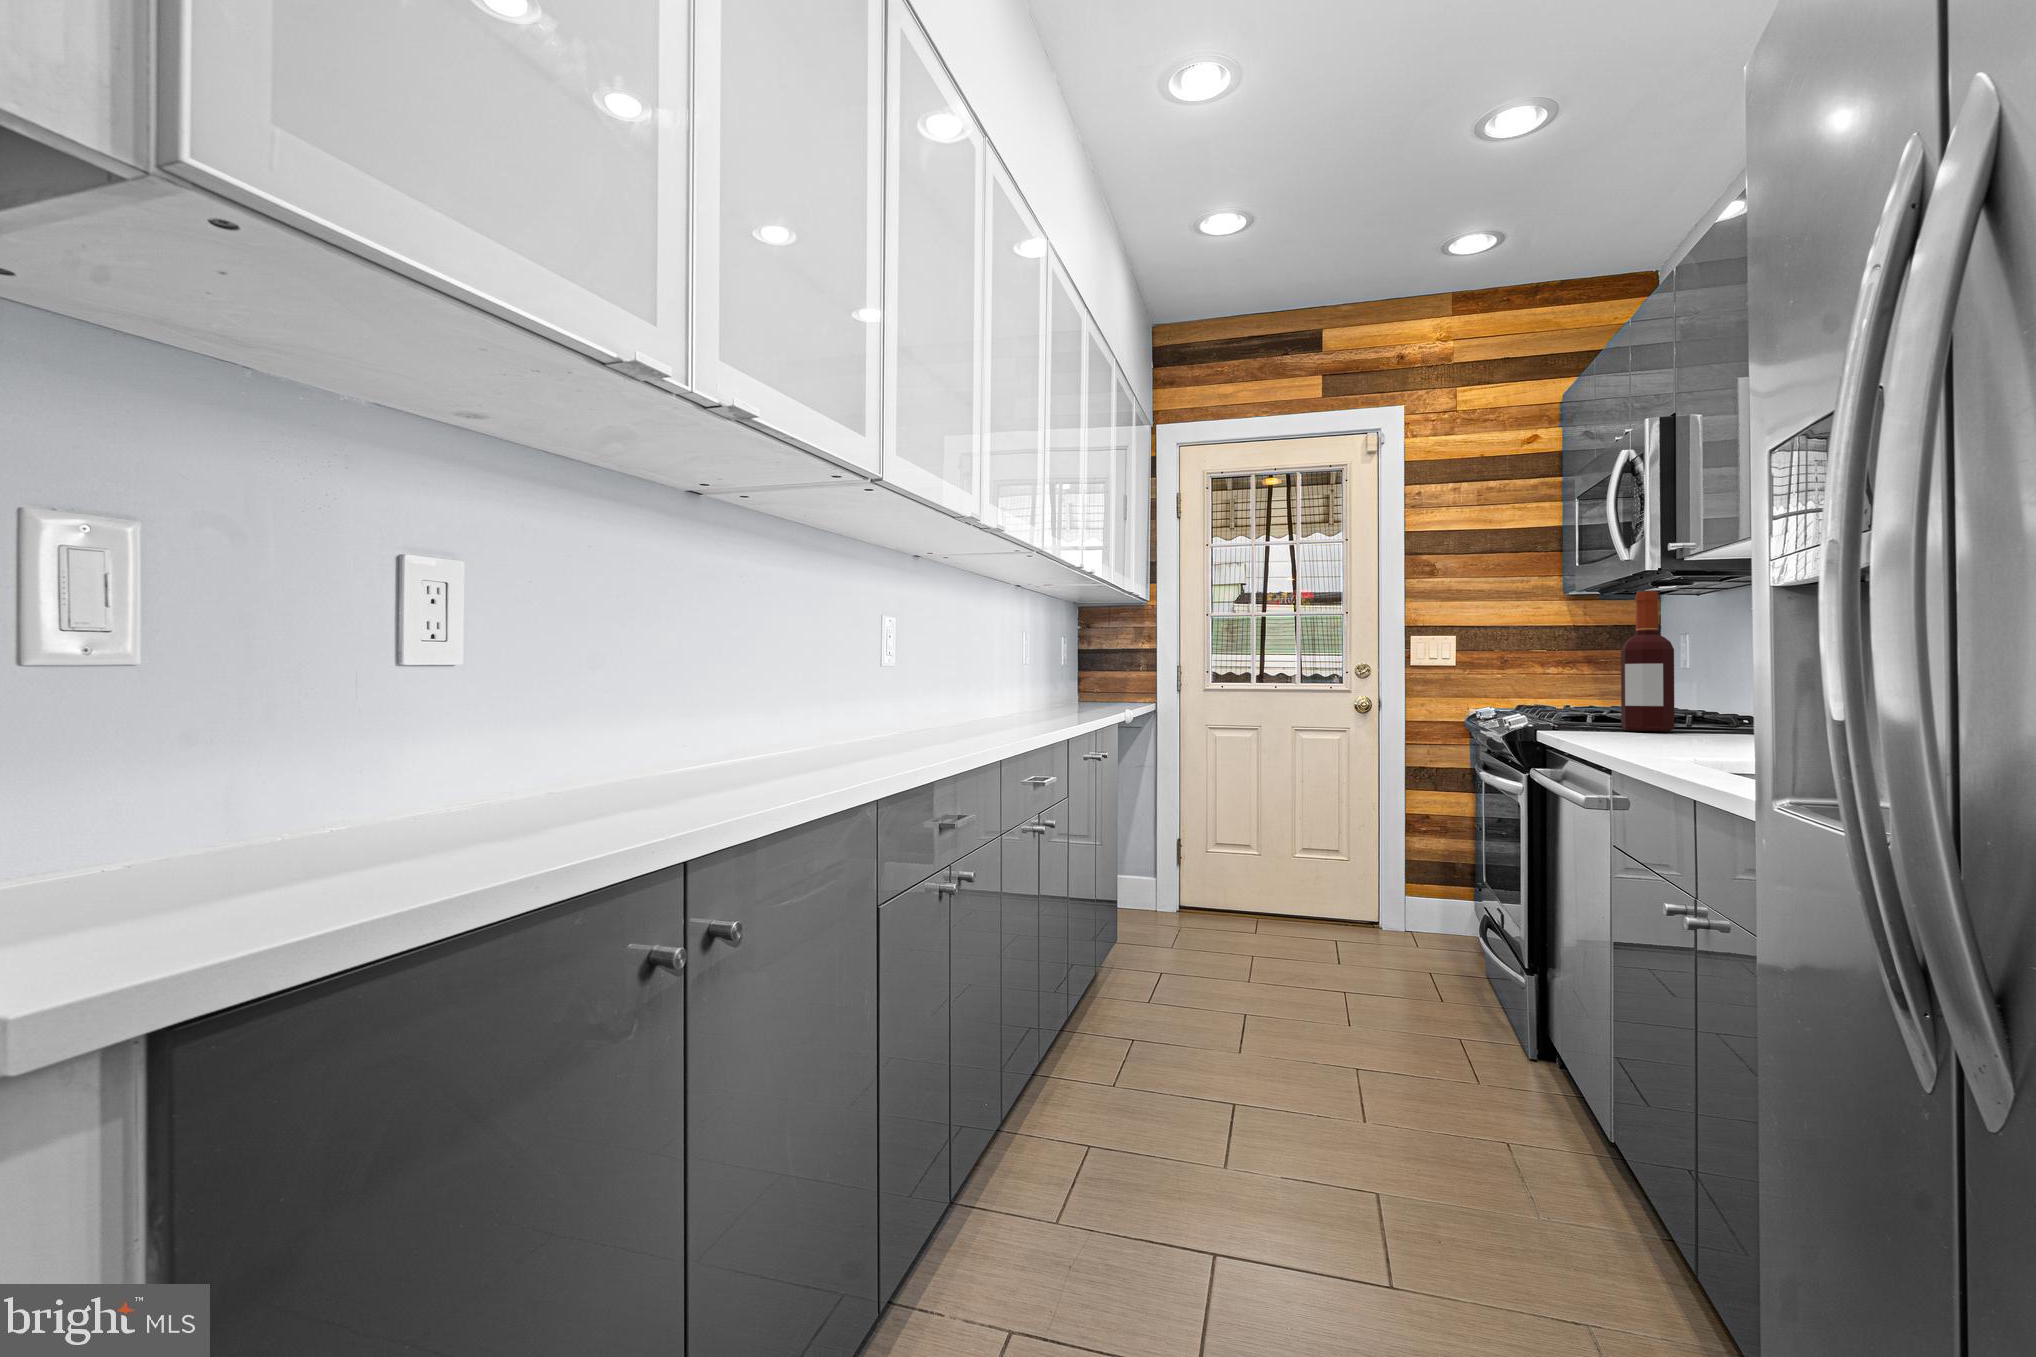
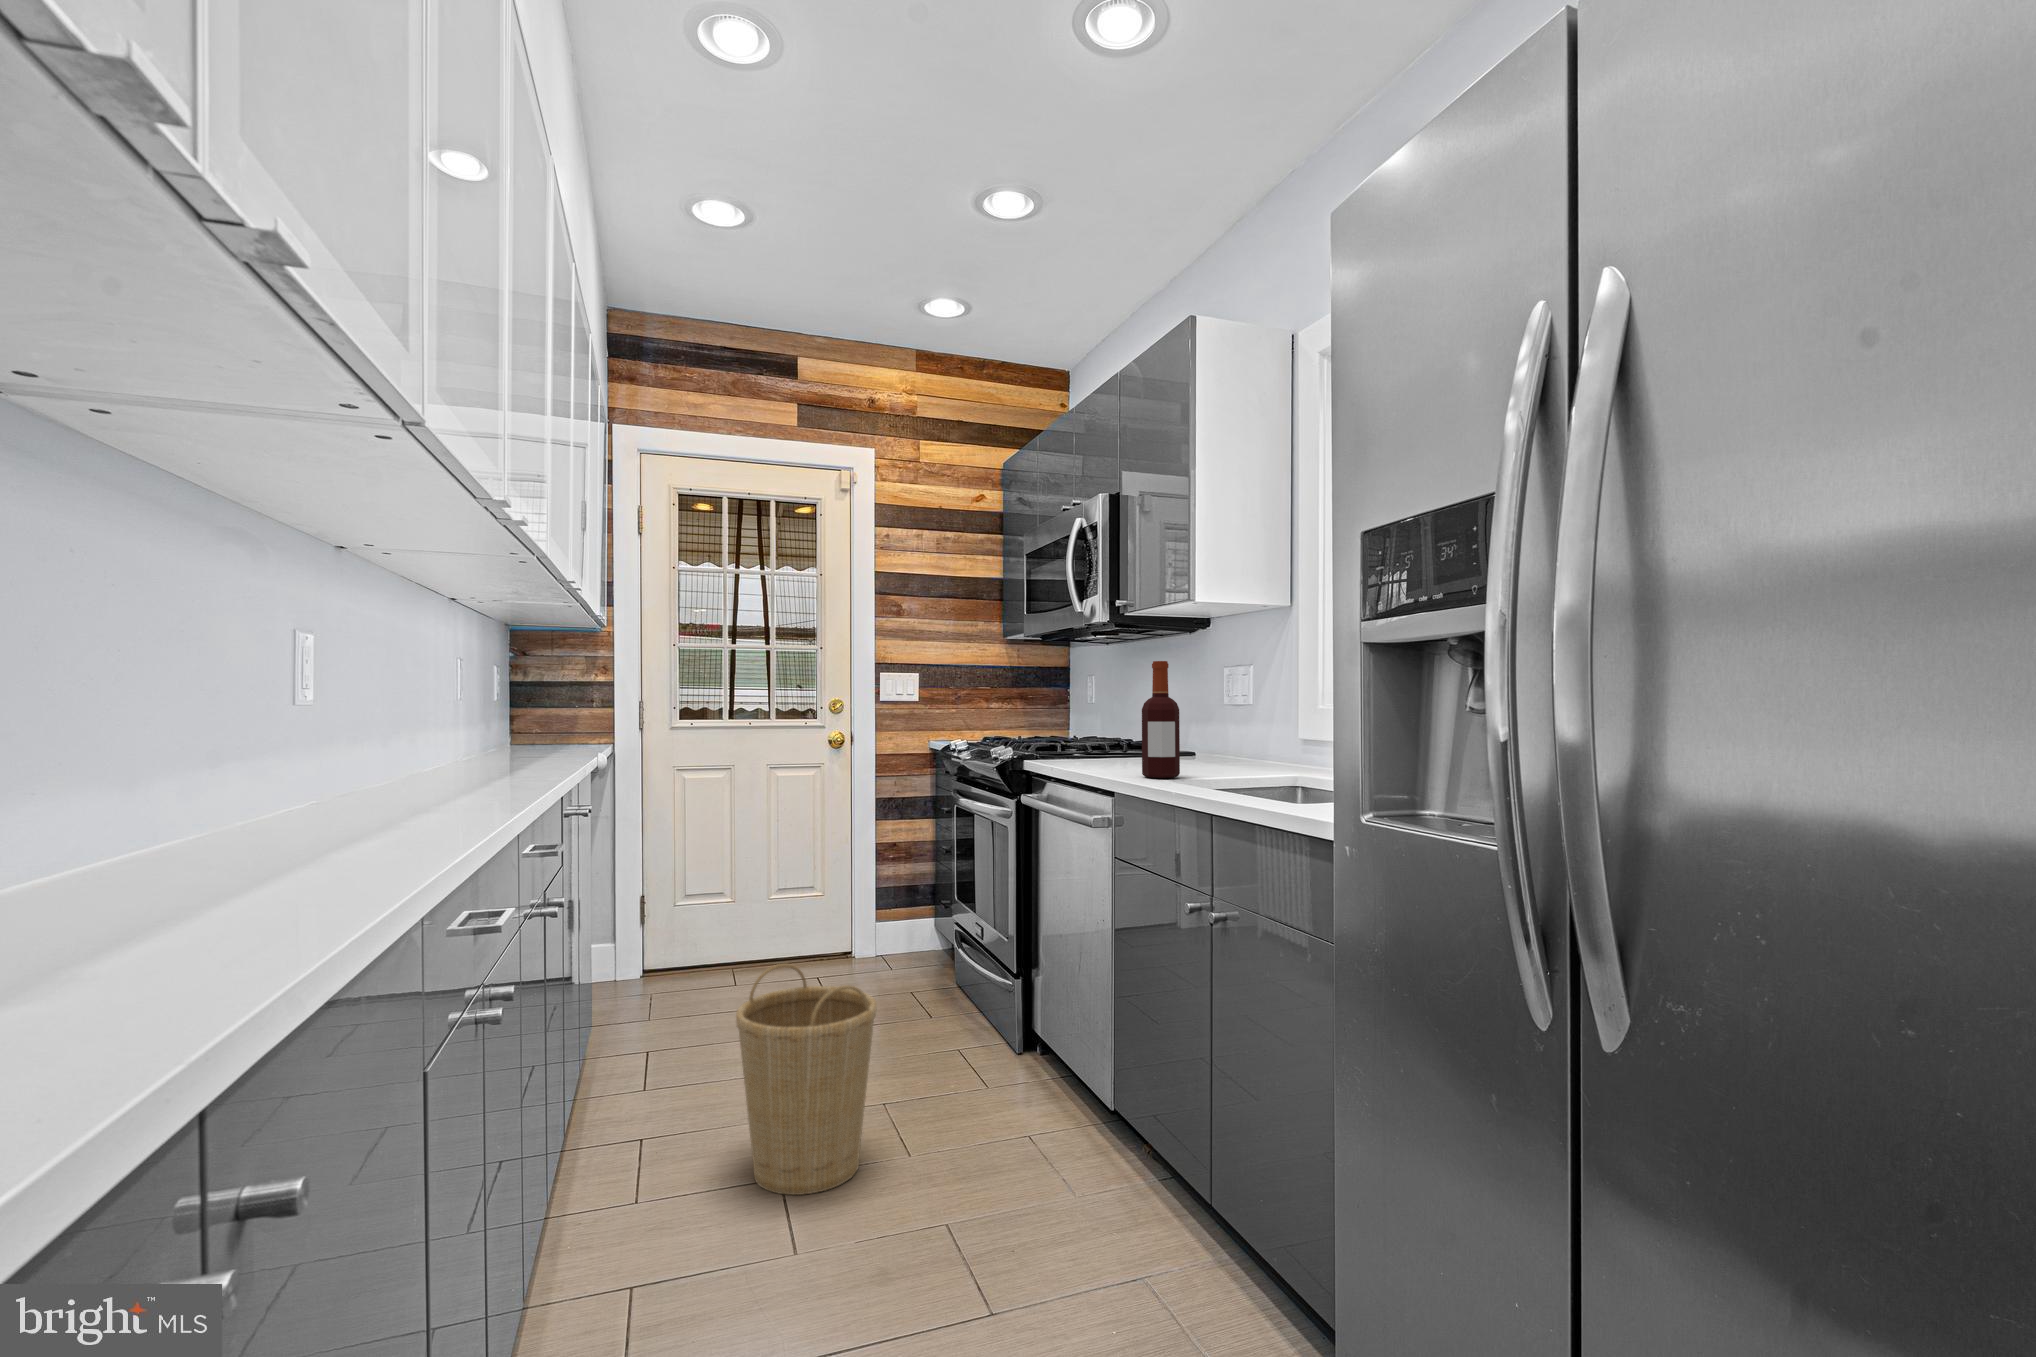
basket: none [1167,887,1297,1096] -> present [736,964,877,1195]

